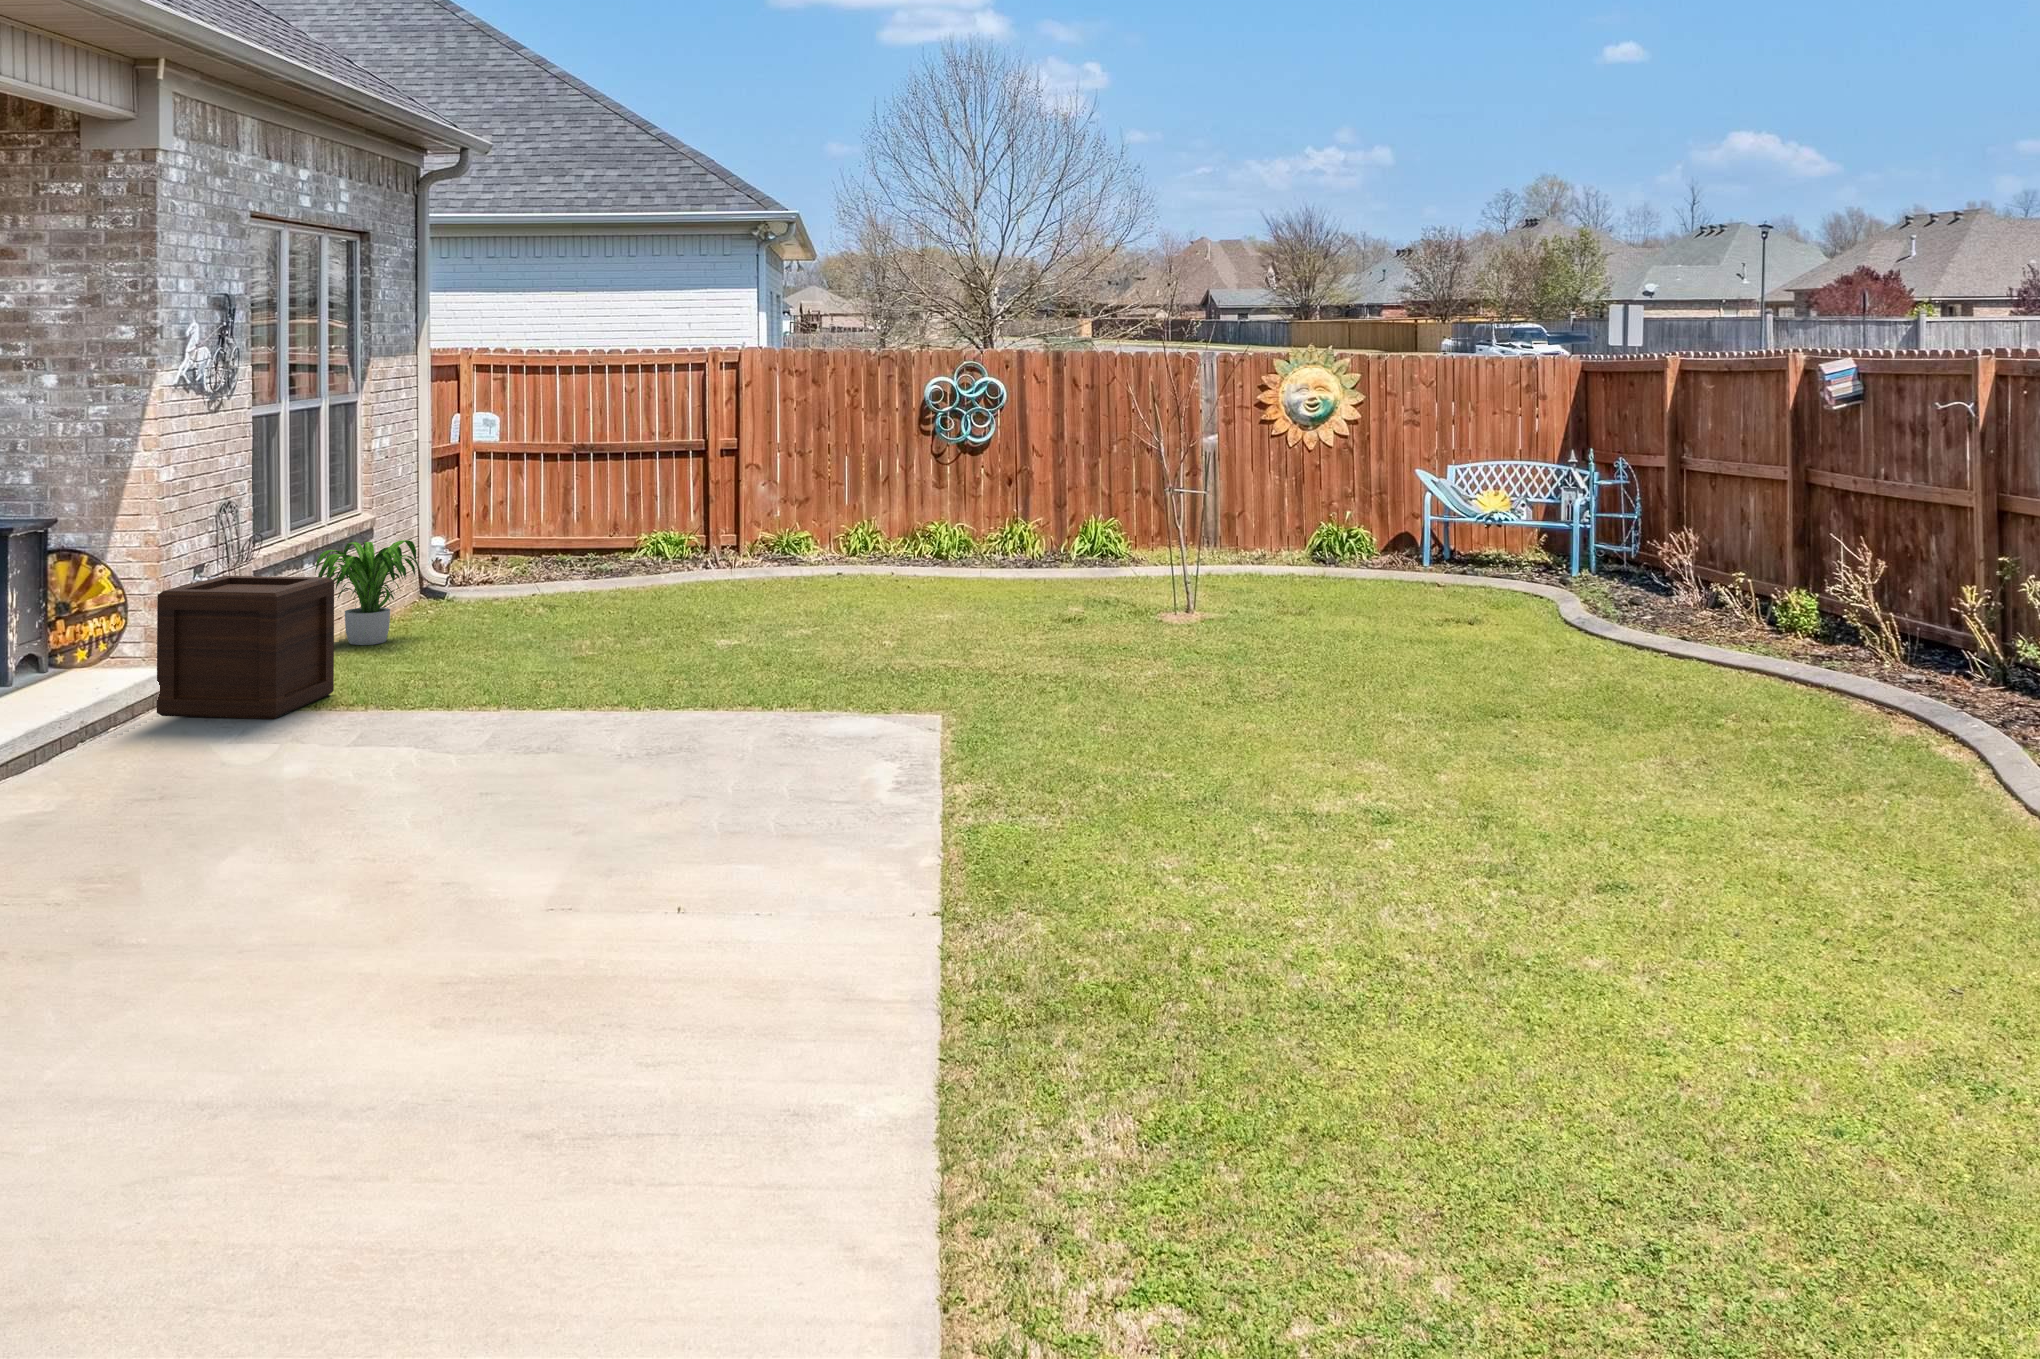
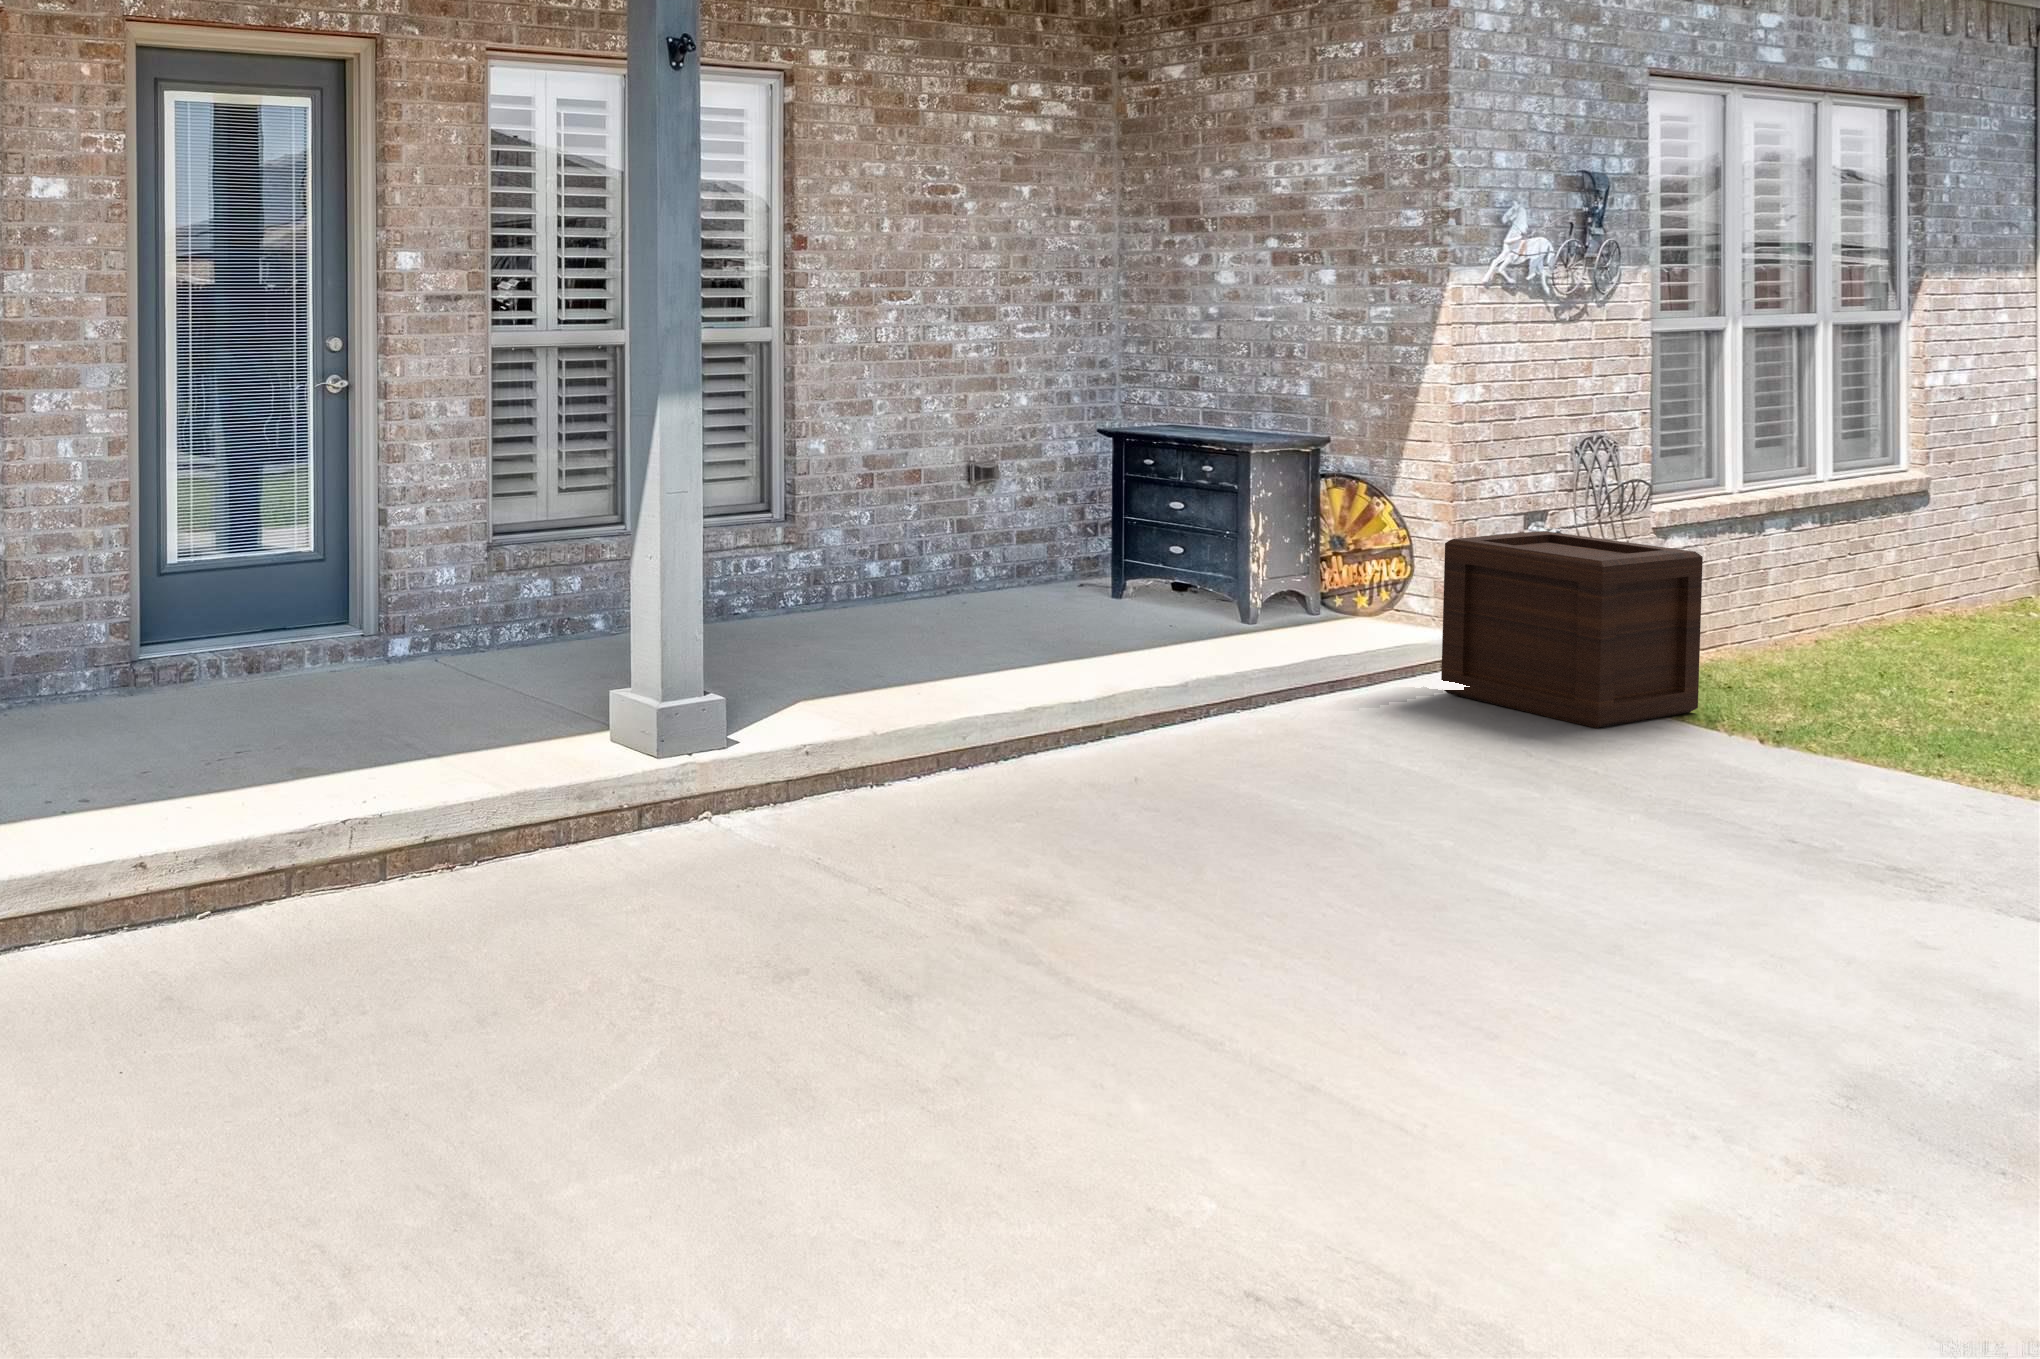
potted plant: present [315,540,420,645] -> none [1697,511,1871,656]

